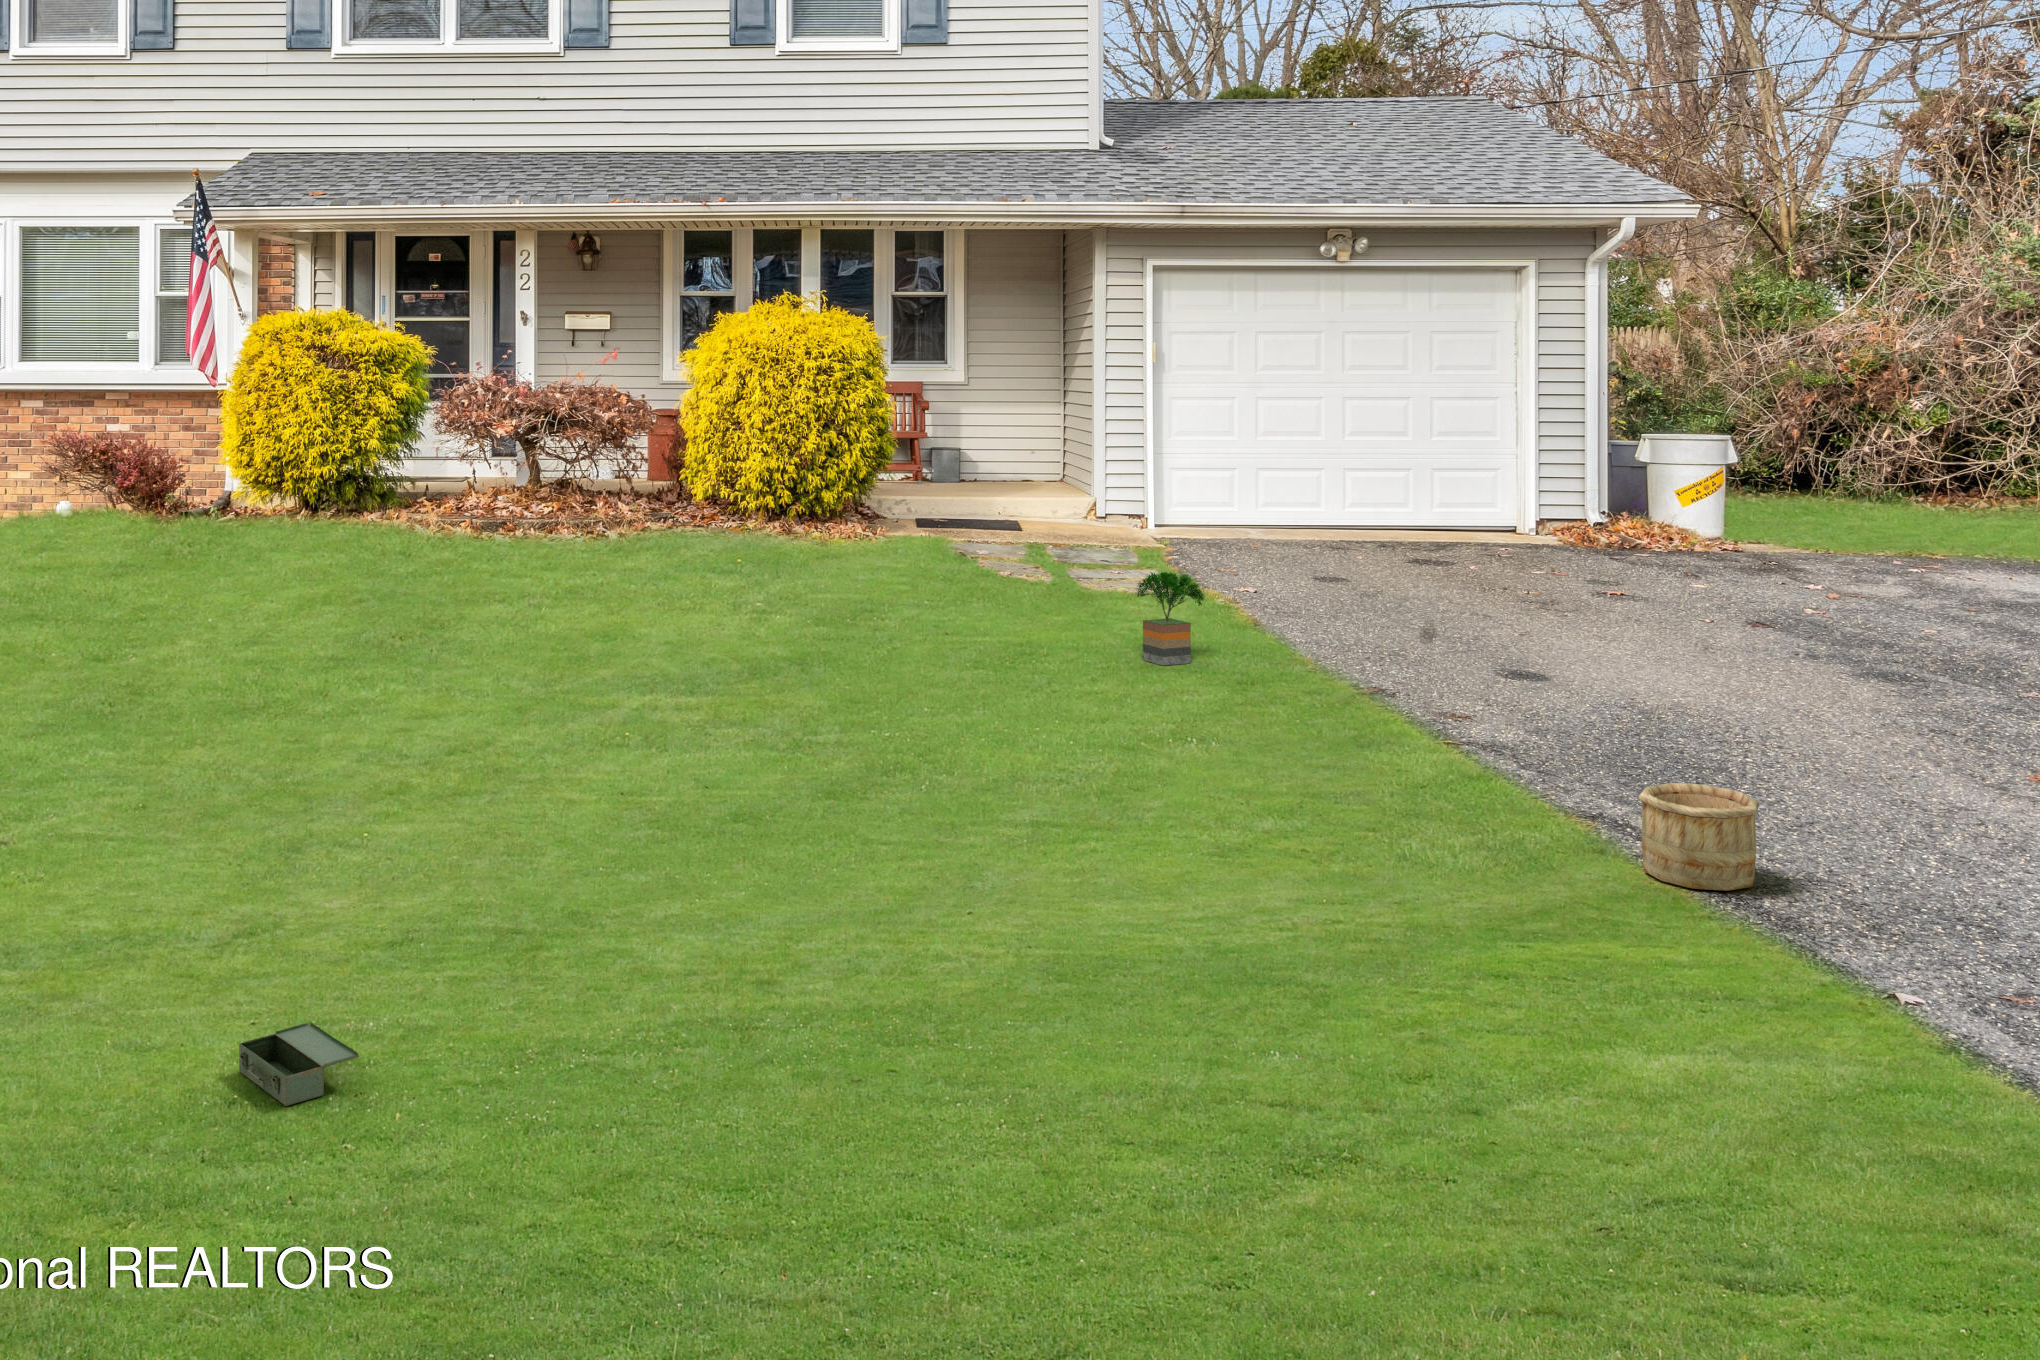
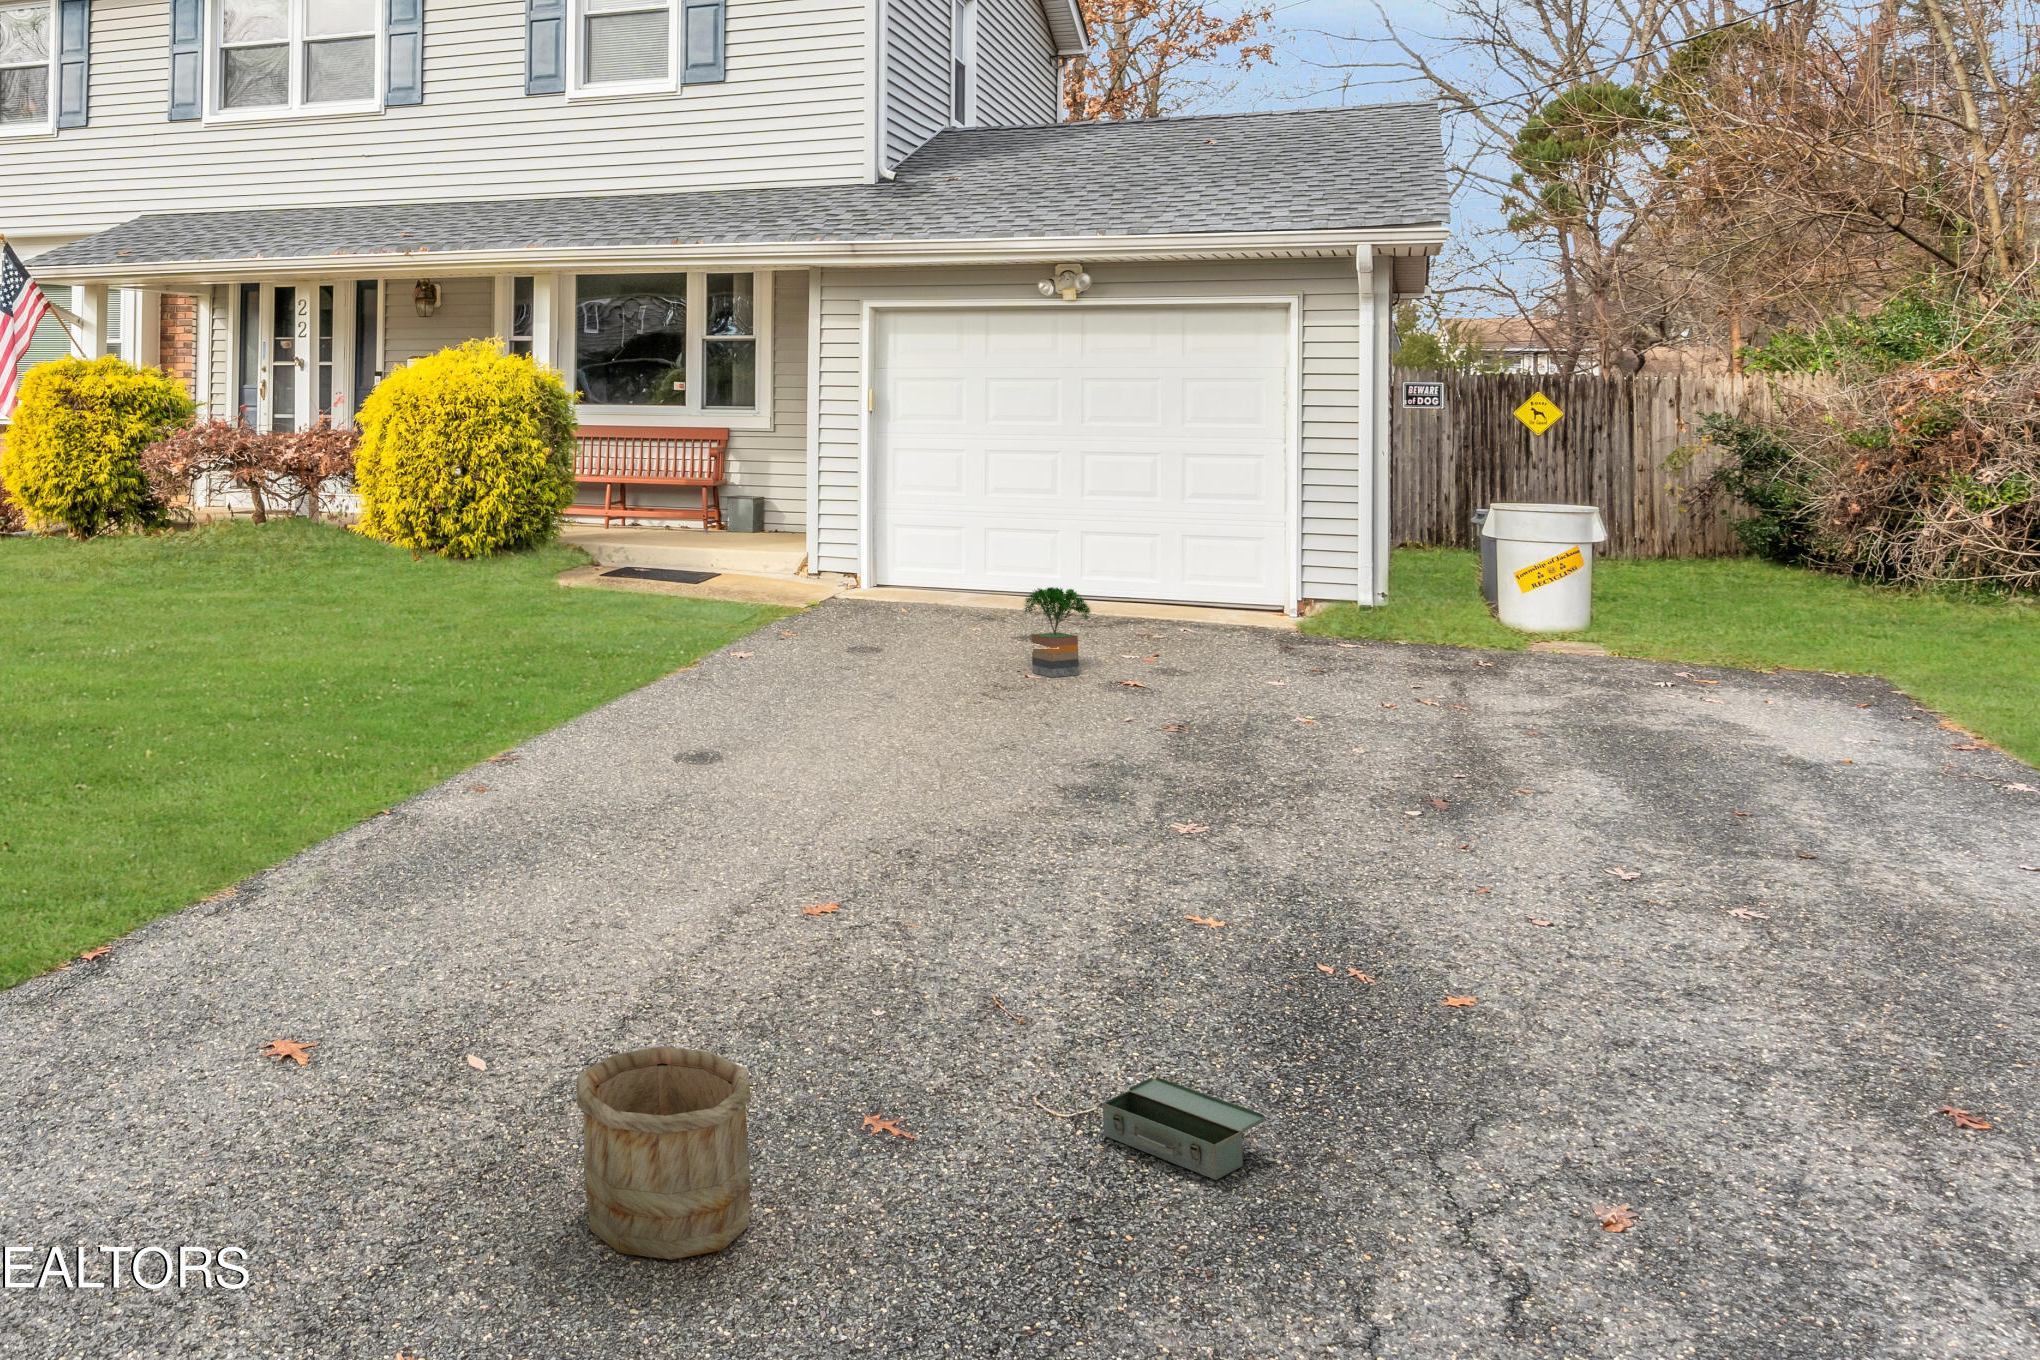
wooden bucket: present [1638,783,1759,891] -> present [577,1046,751,1260]
toolbox: present [239,1023,359,1106] -> present [1103,1077,1266,1180]

